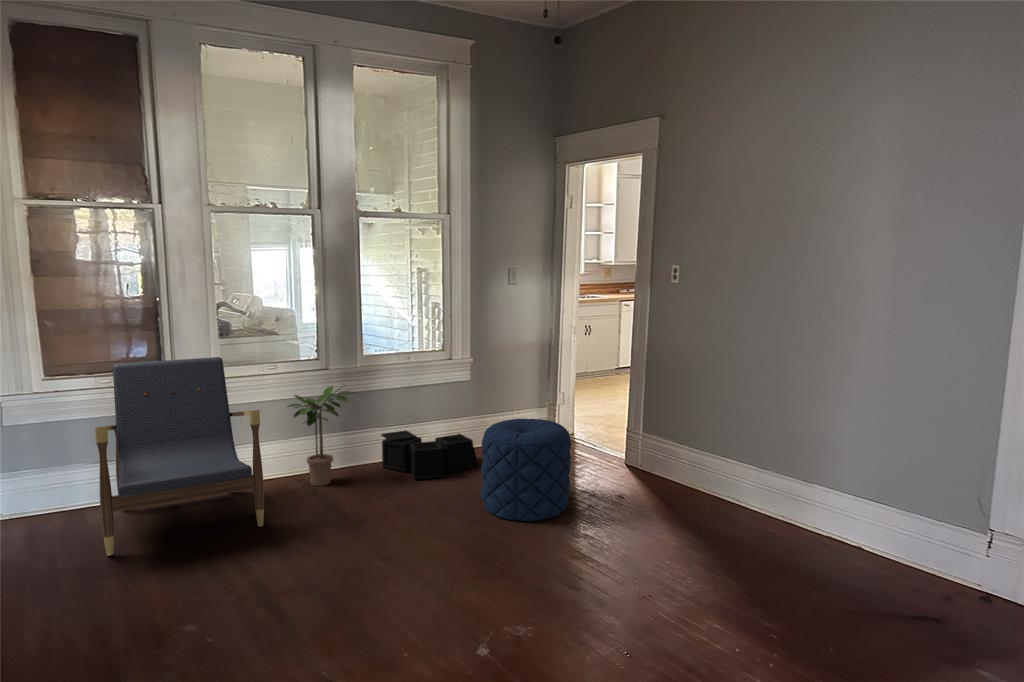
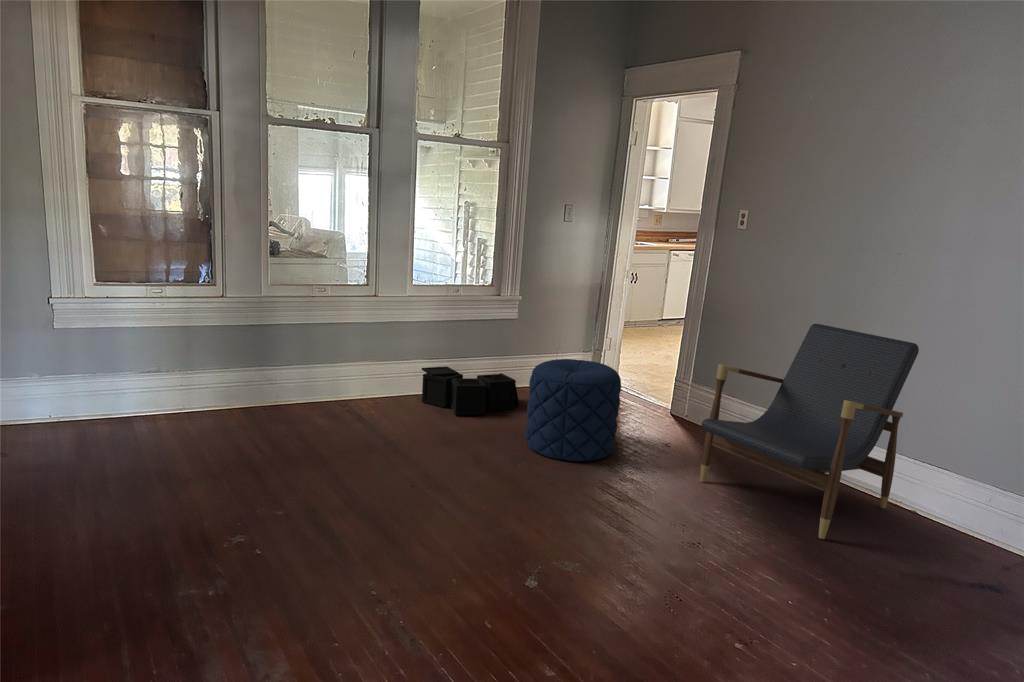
lounge chair: present [95,357,264,556] -> present [700,324,919,539]
potted plant: present [288,385,351,486] -> none [331,314,398,414]

